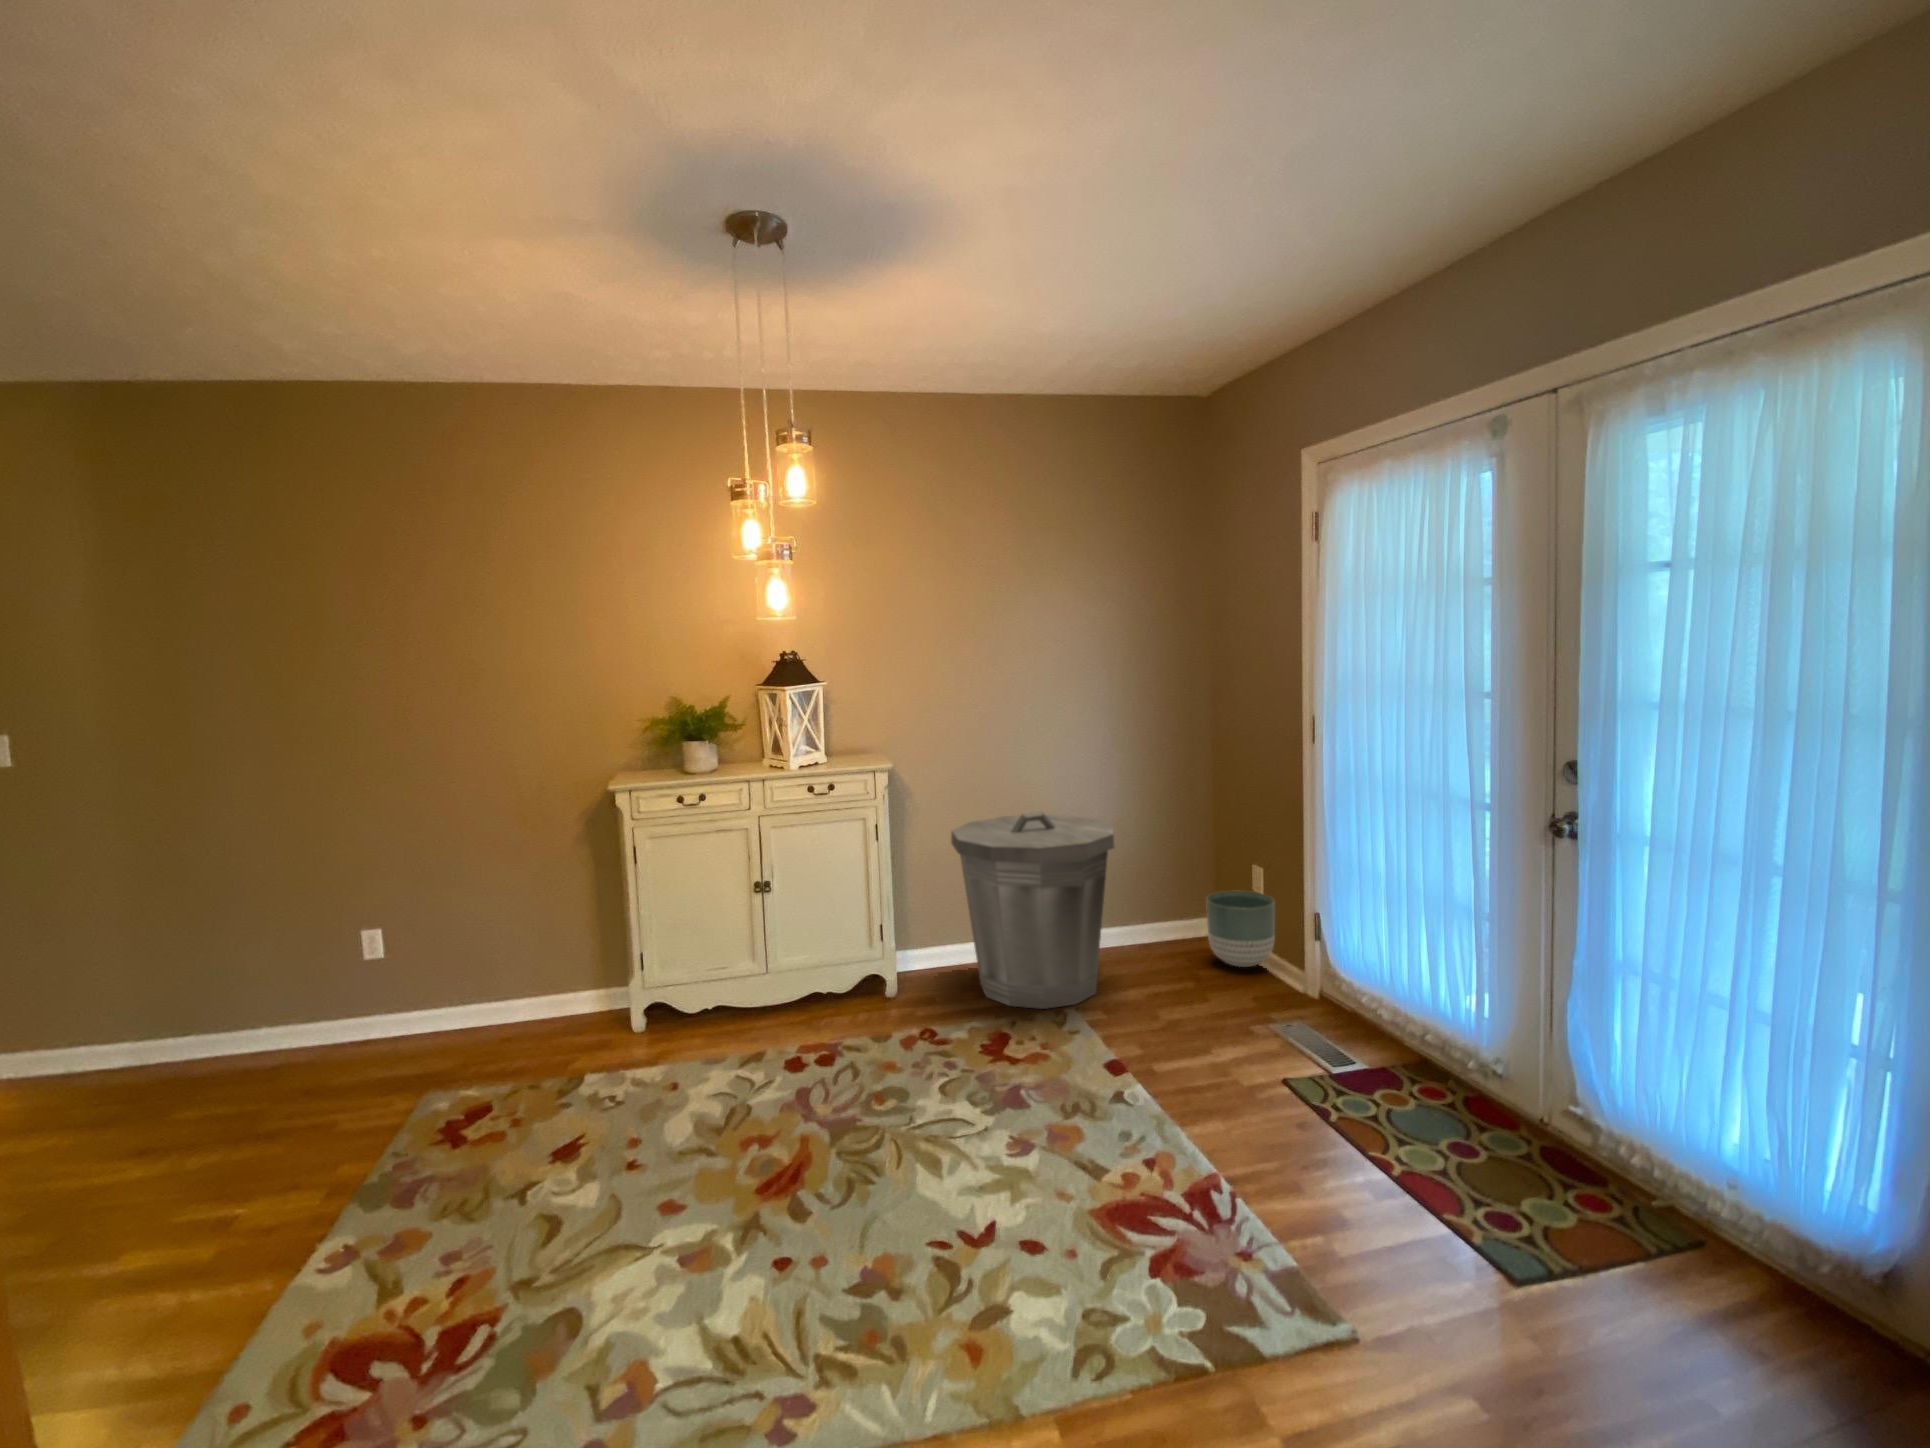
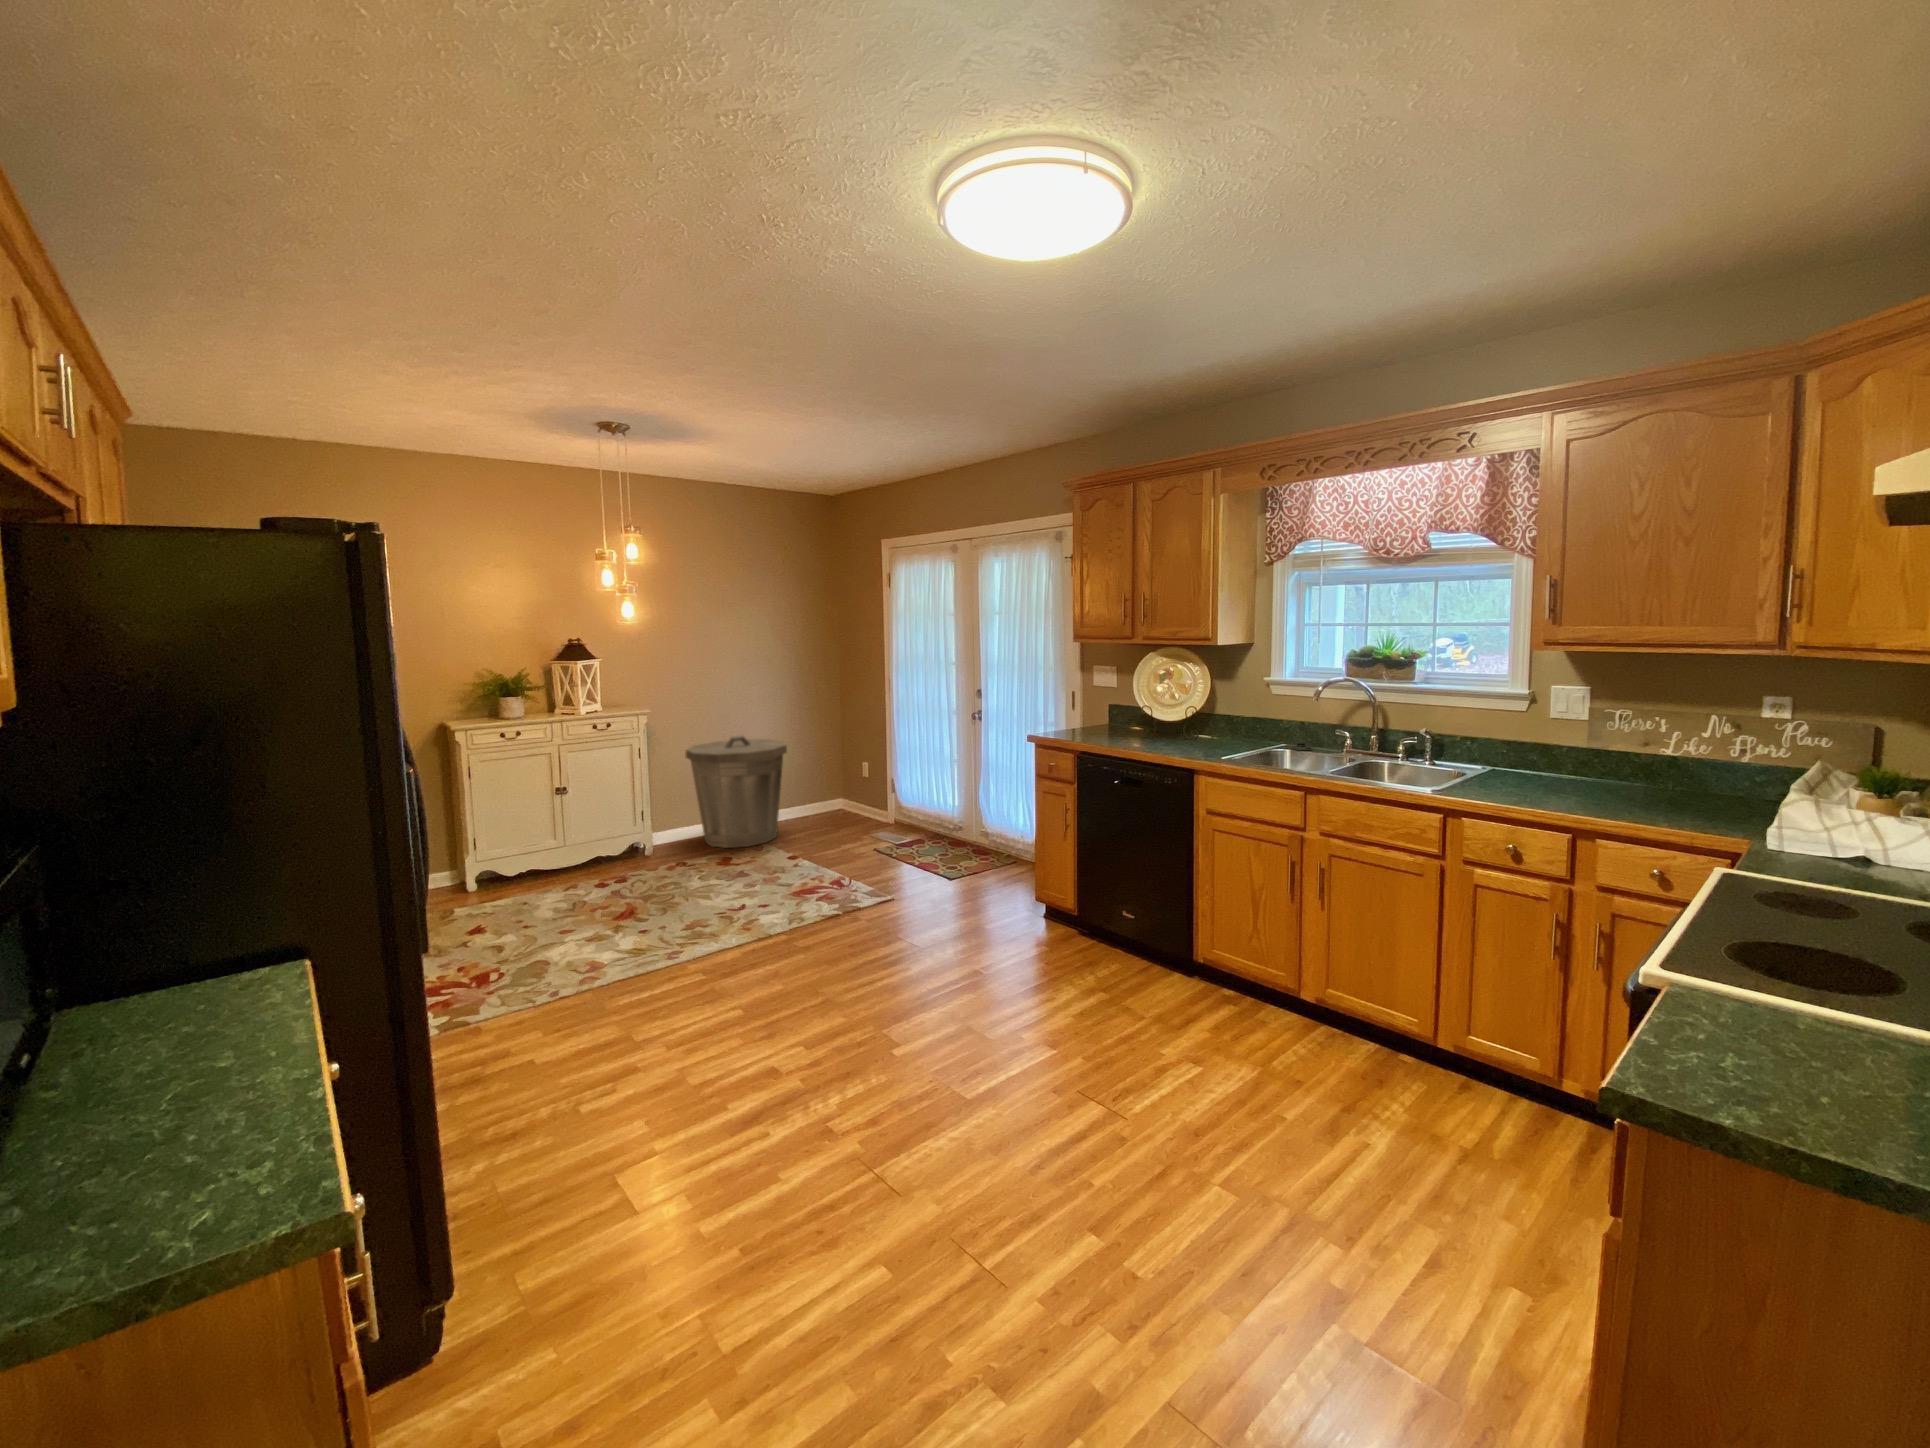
planter: present [1206,891,1275,967] -> none [836,777,872,817]

